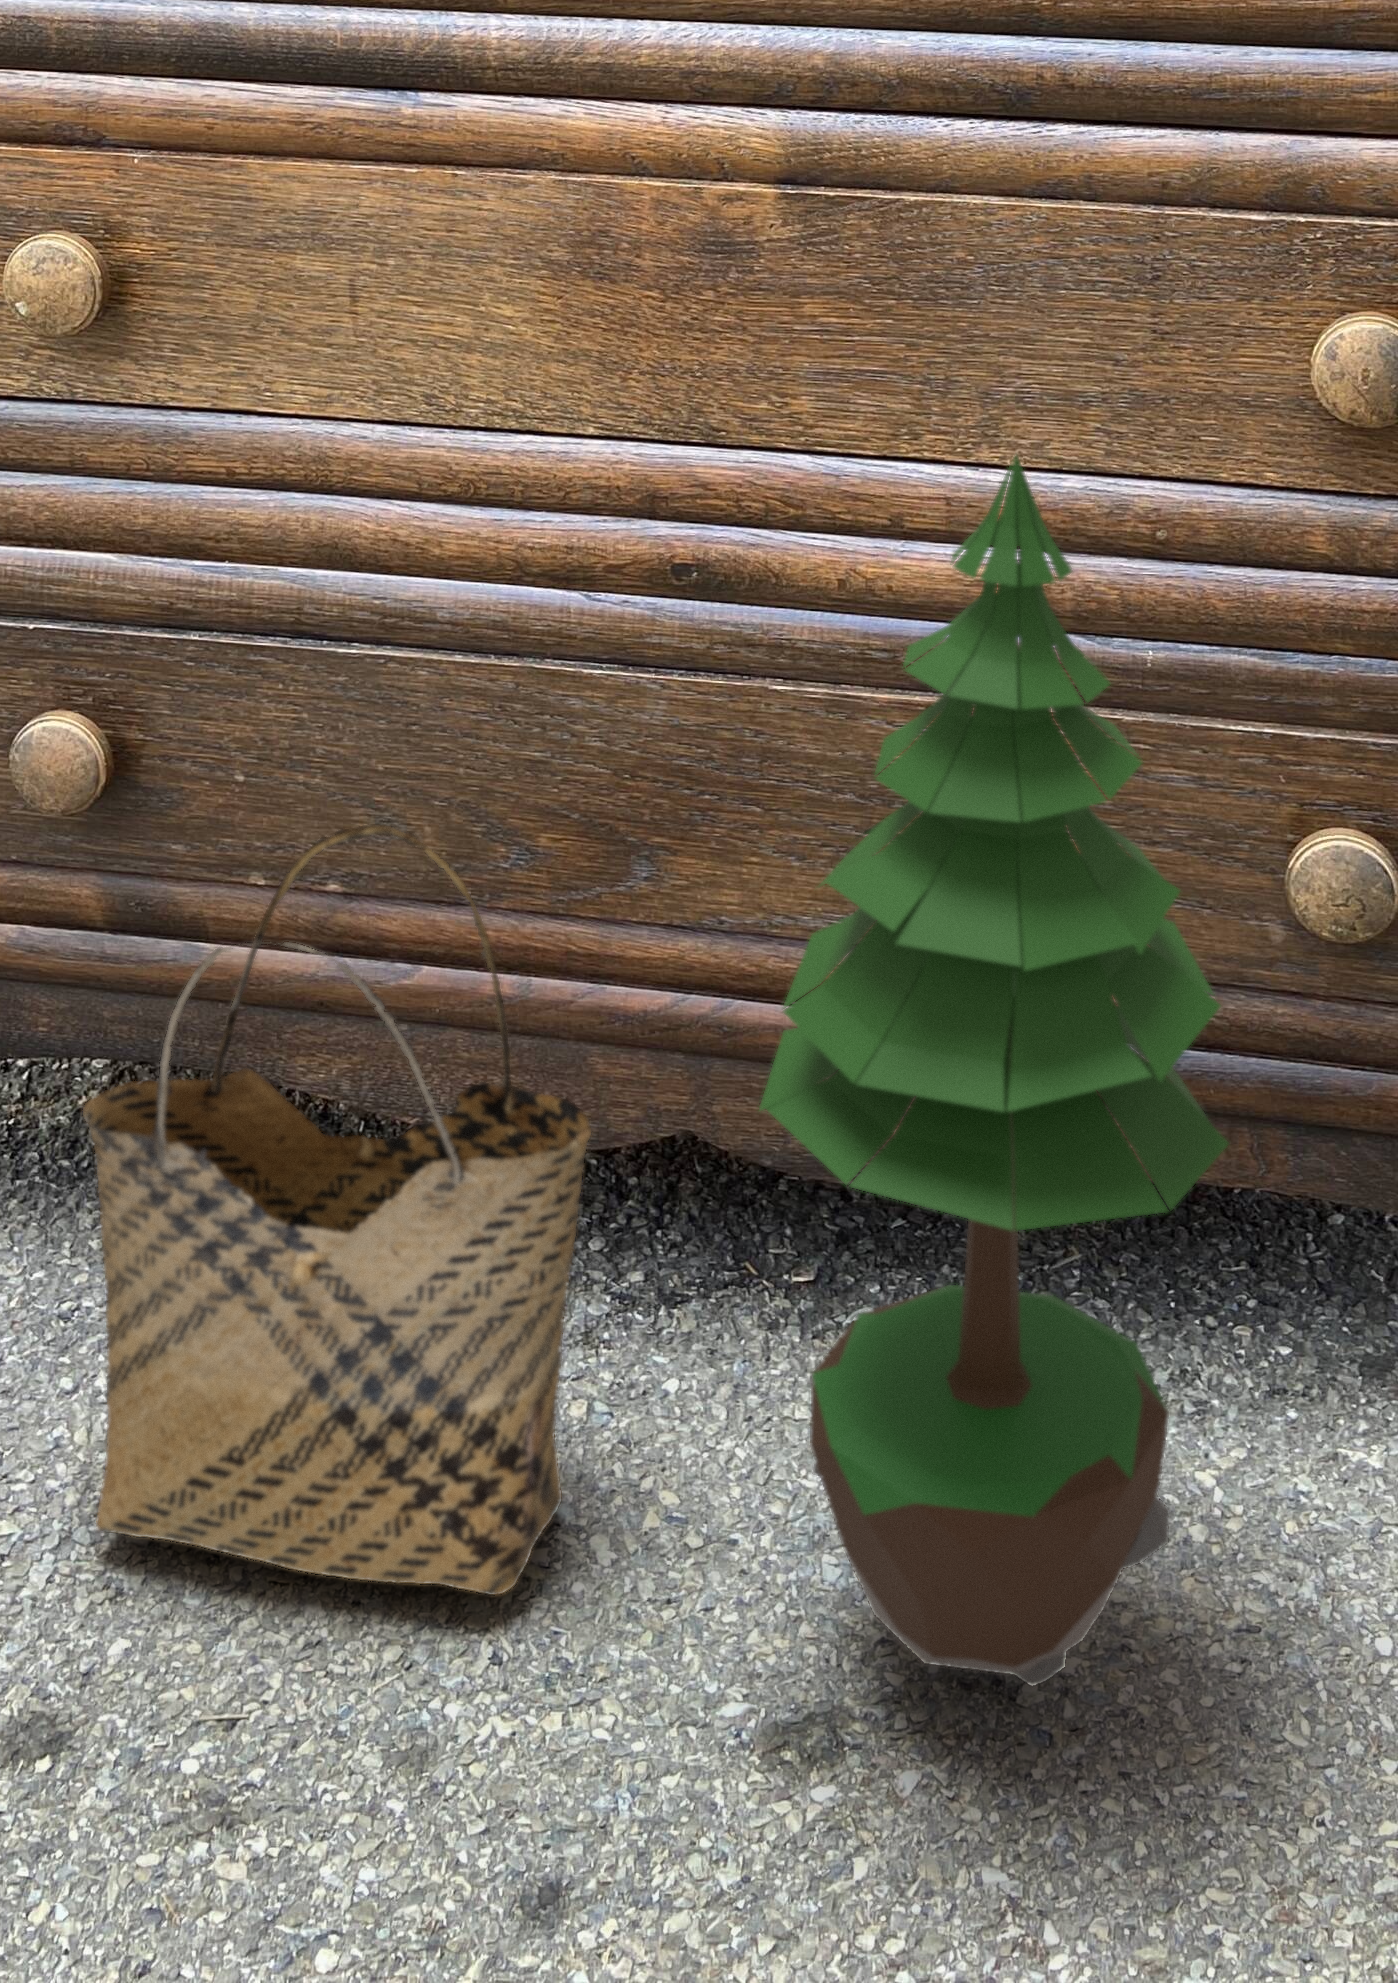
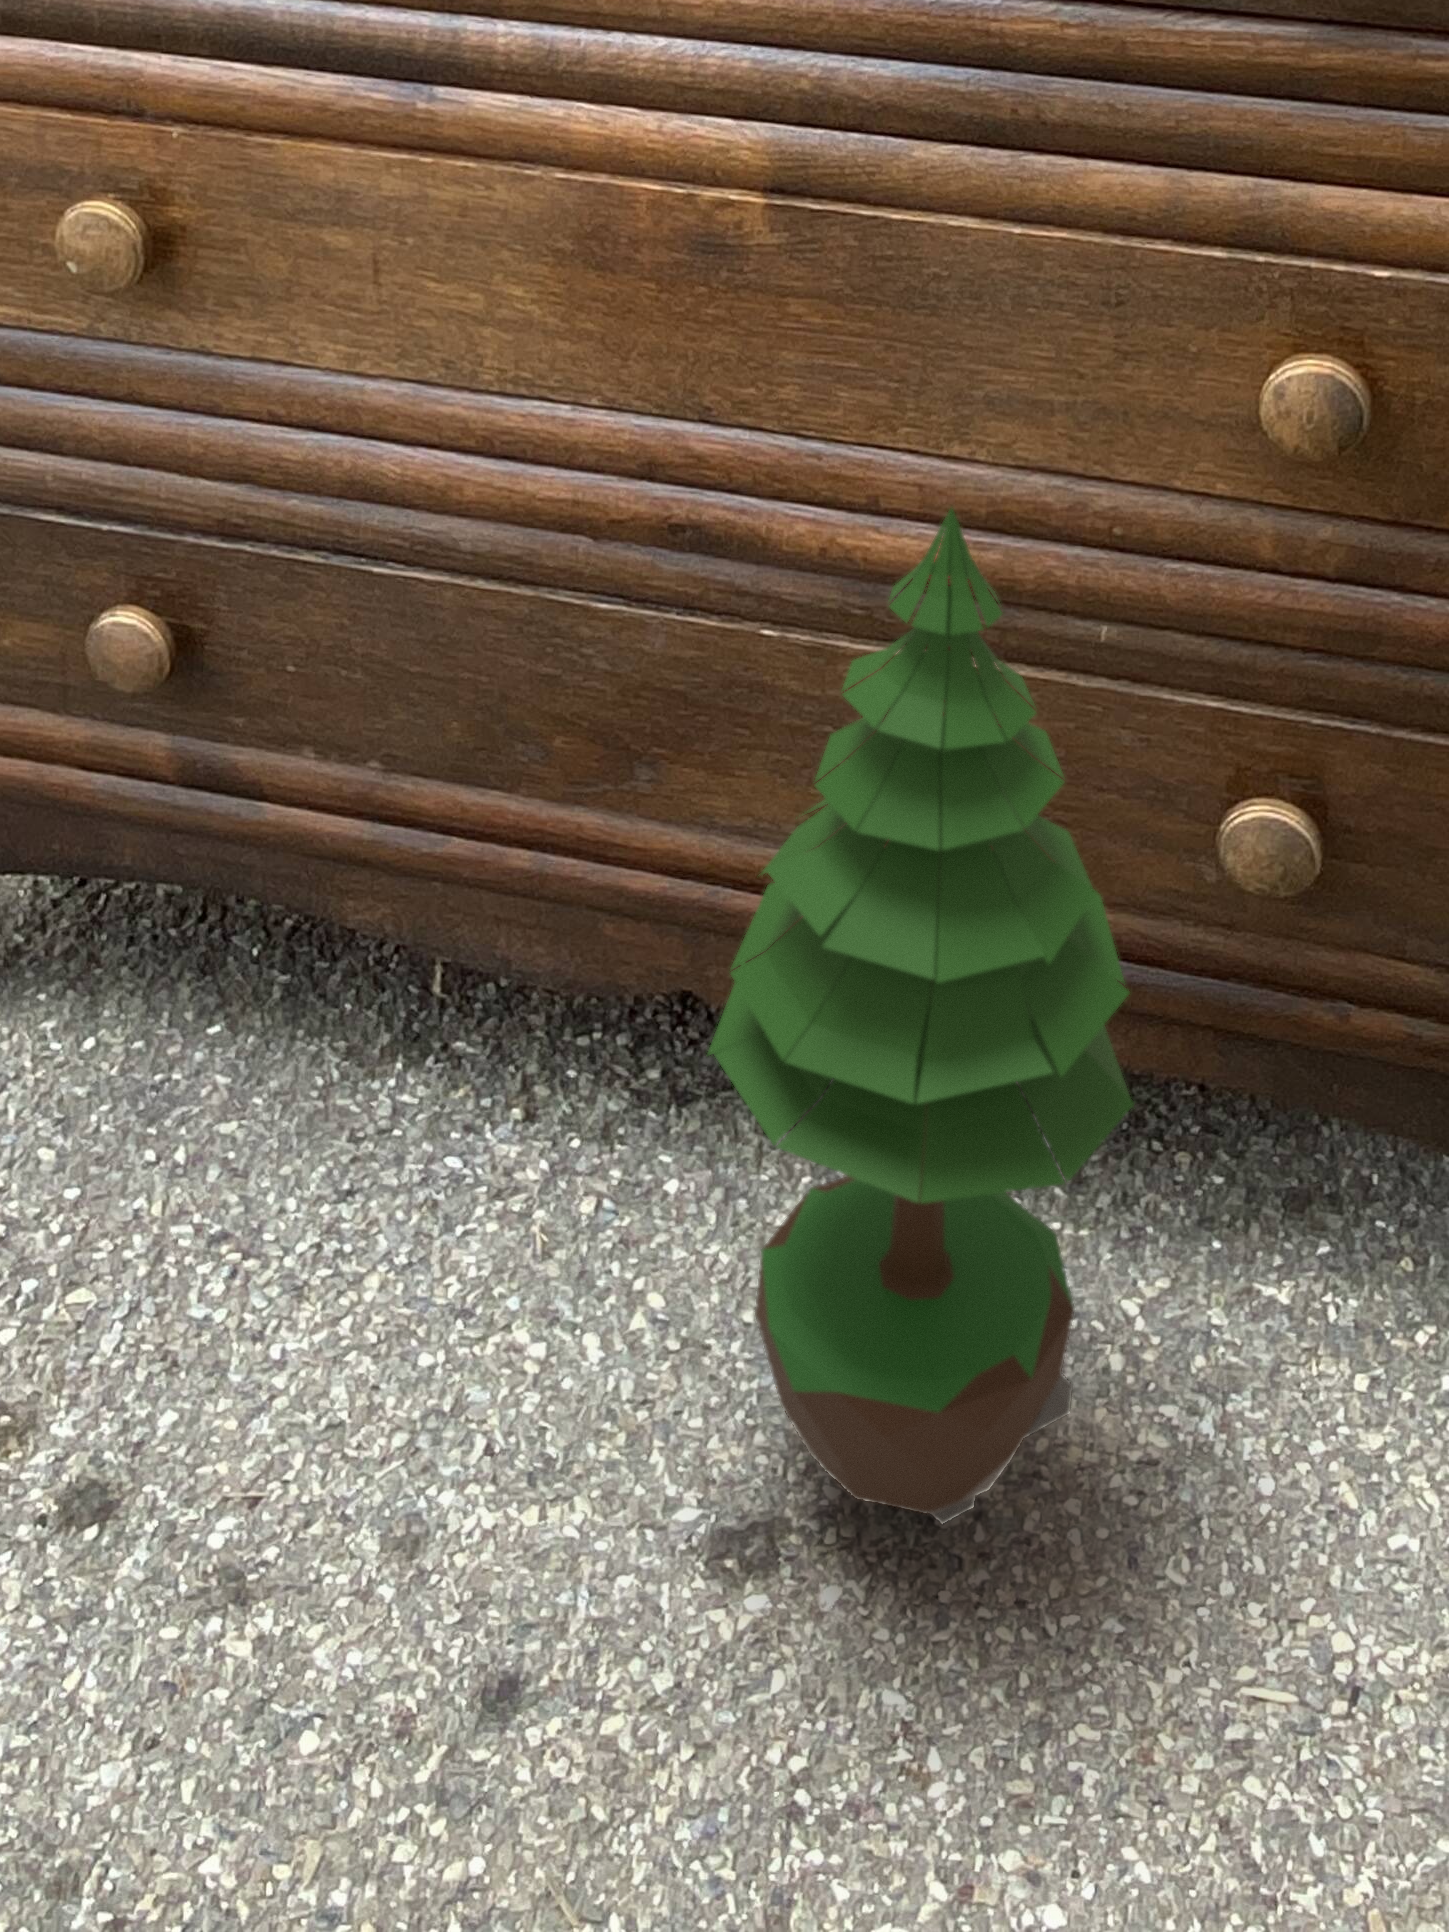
woven basket: present [83,824,591,1595] -> none [133,734,578,1397]

